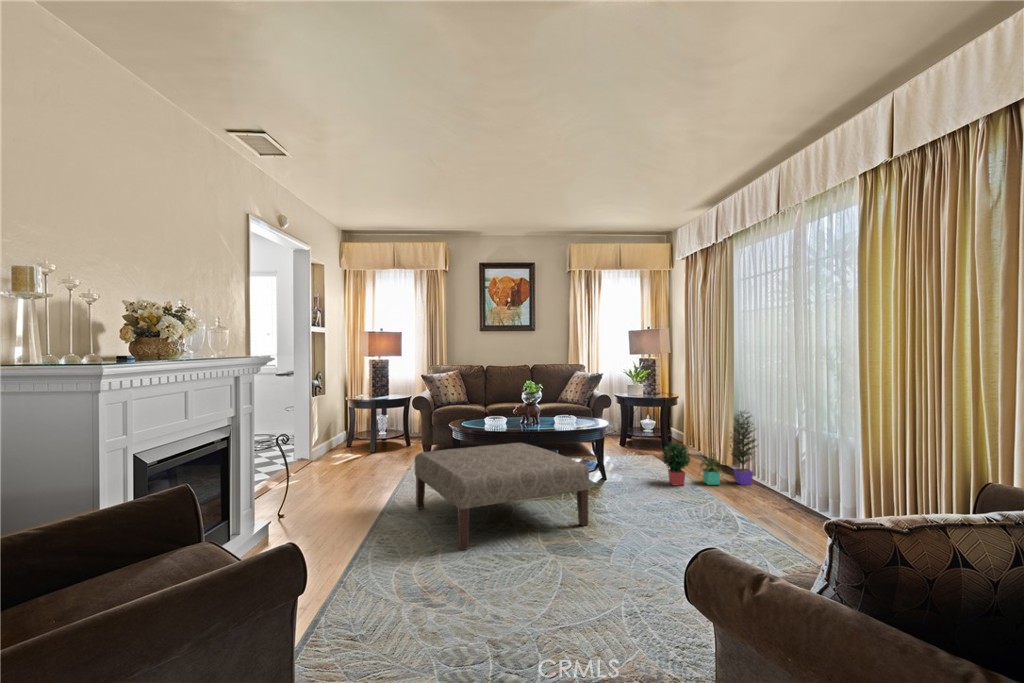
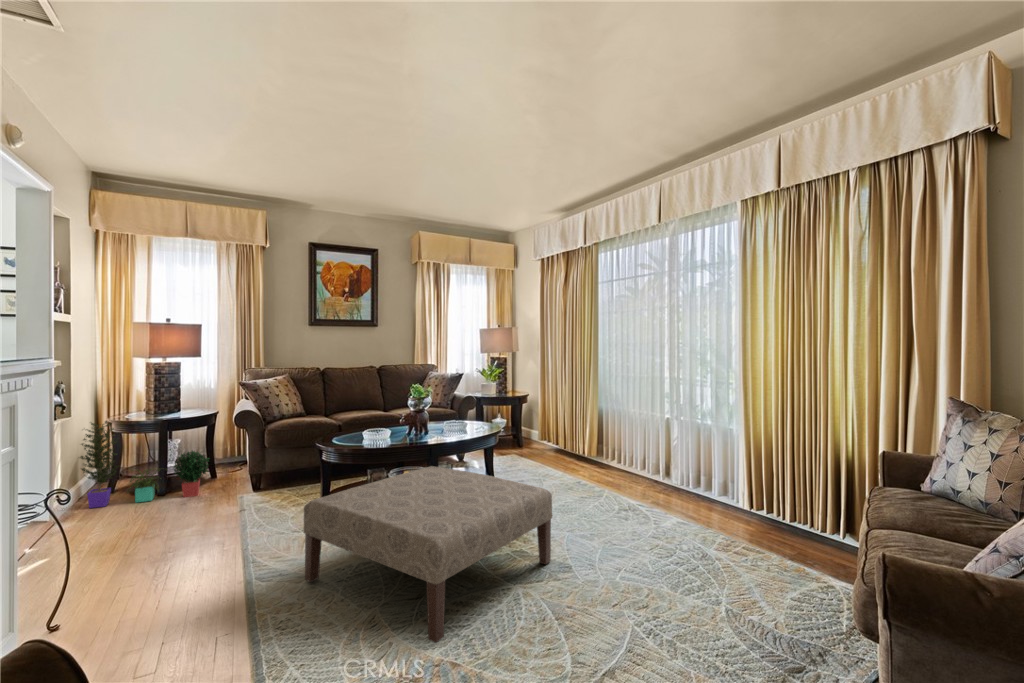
potted plant: present [663,411,757,485] -> present [80,421,209,508]

